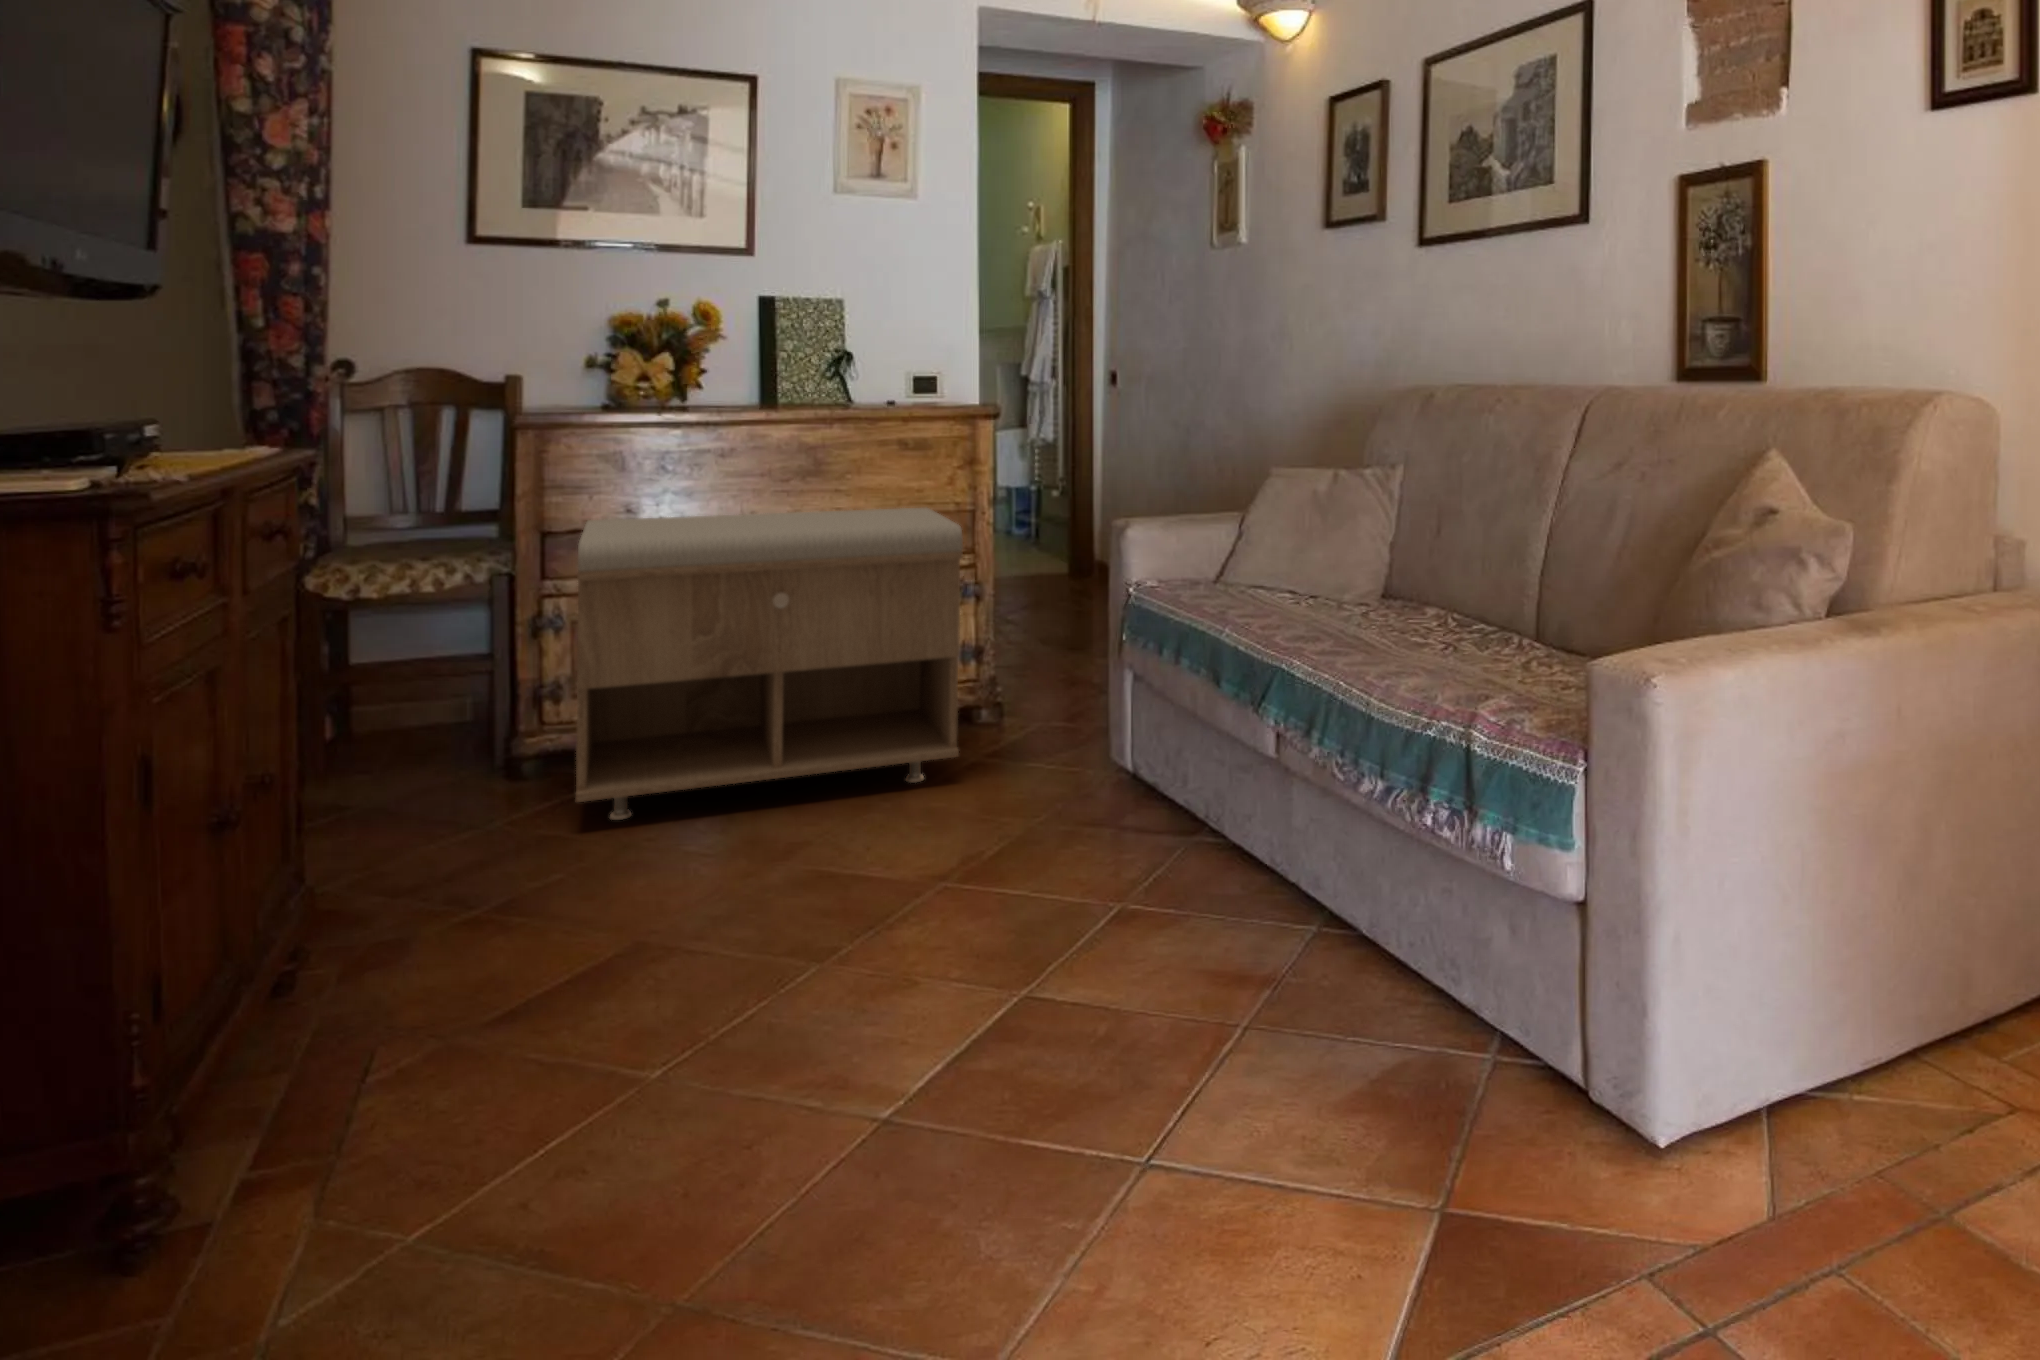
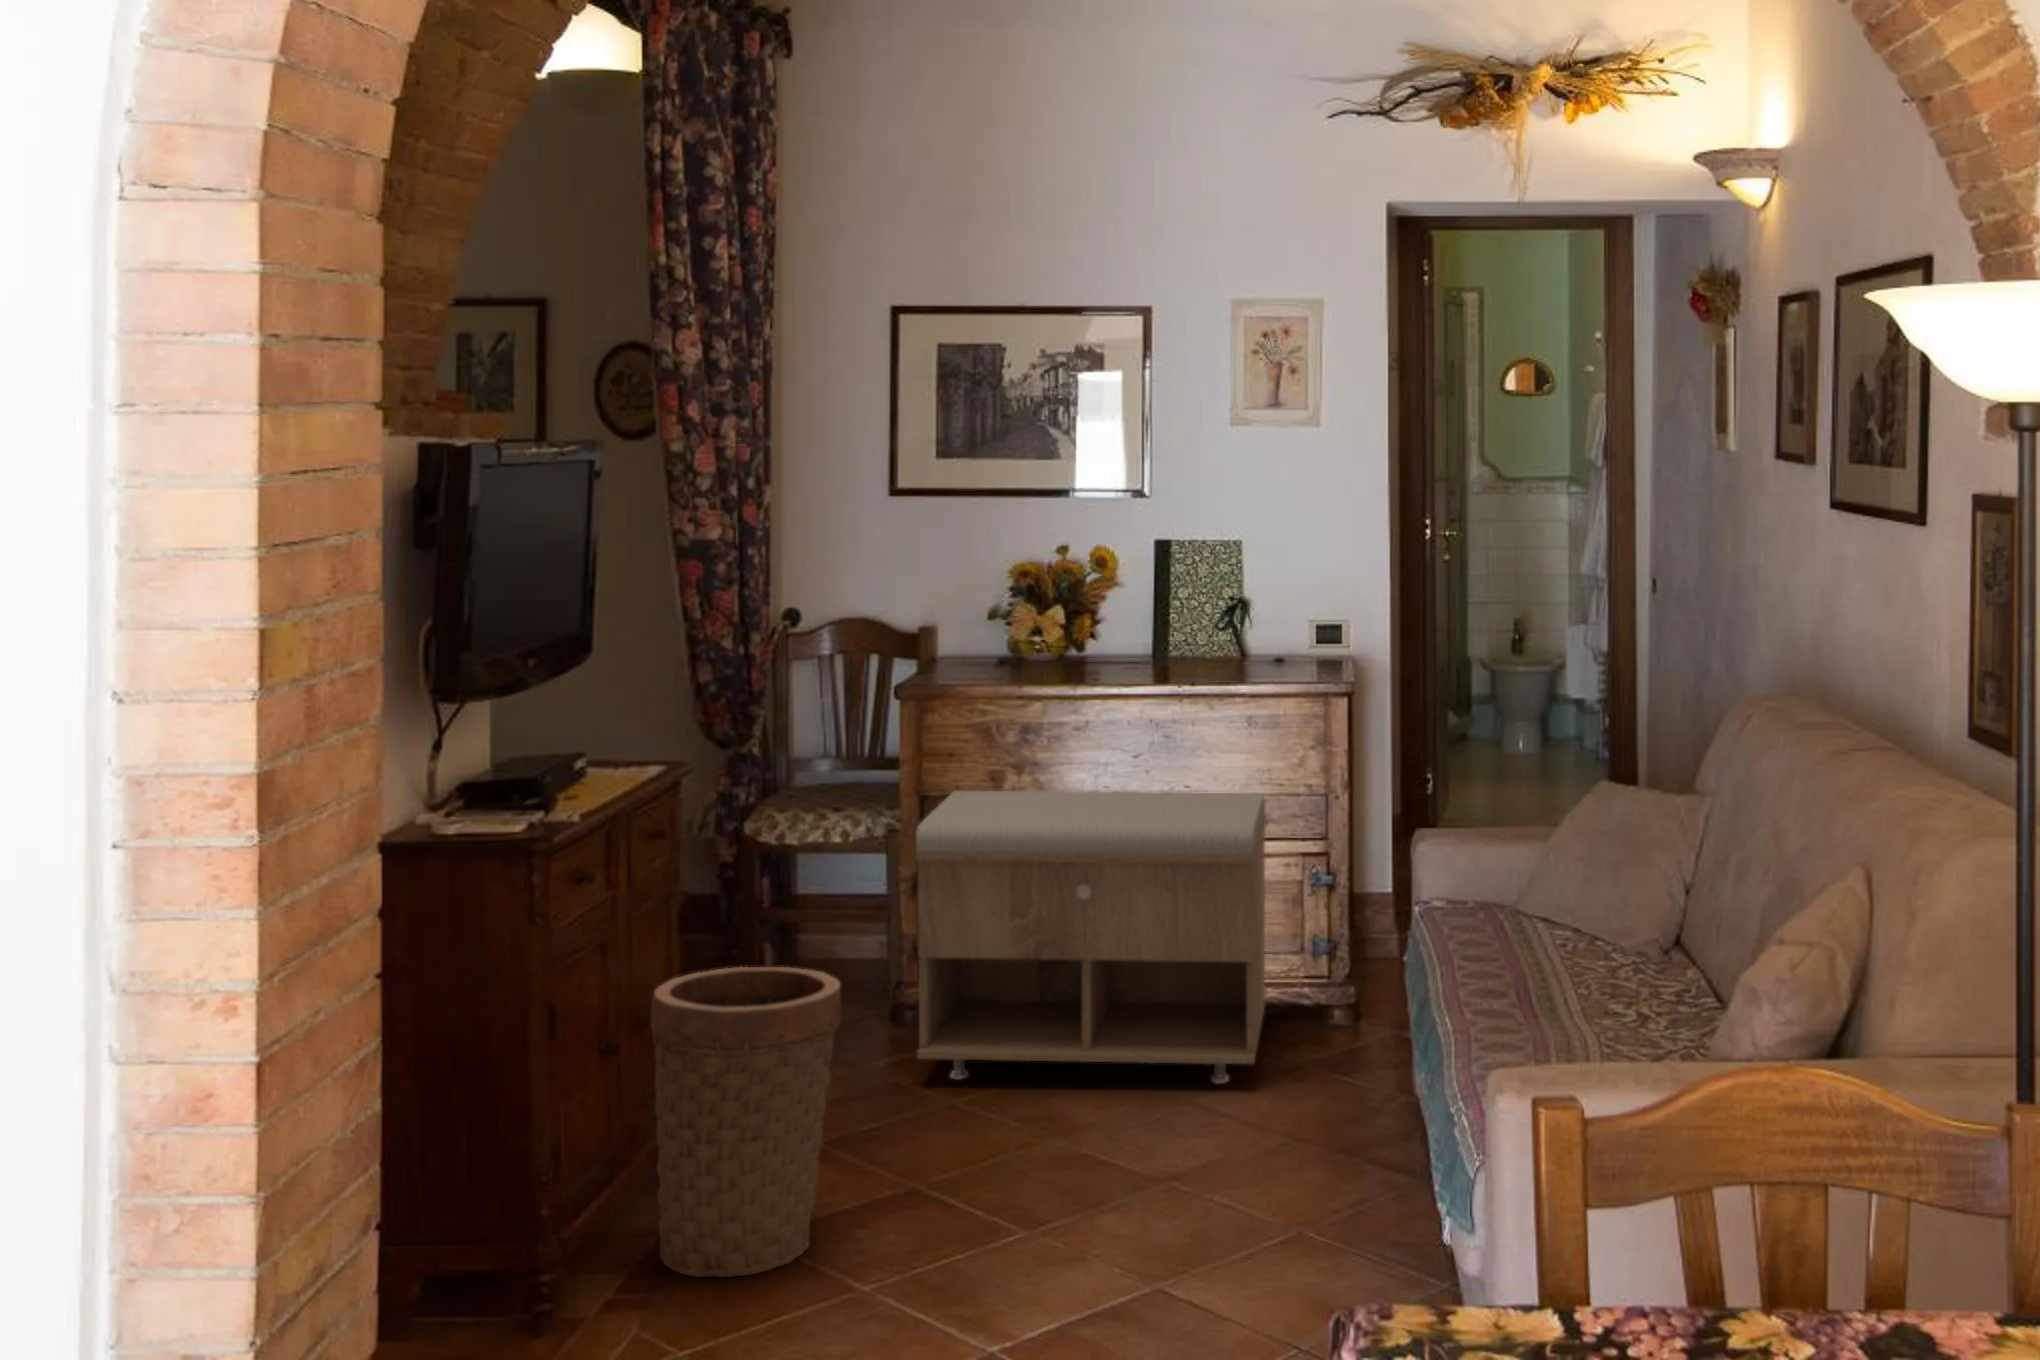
basket: none [290,685,583,1106] -> present [651,967,841,1277]

